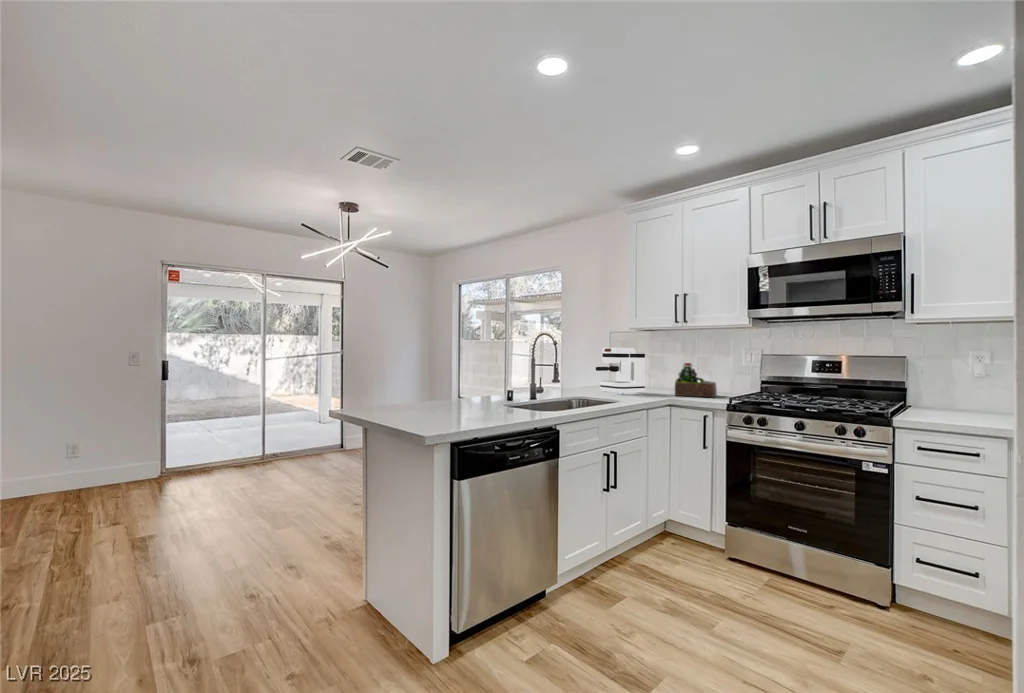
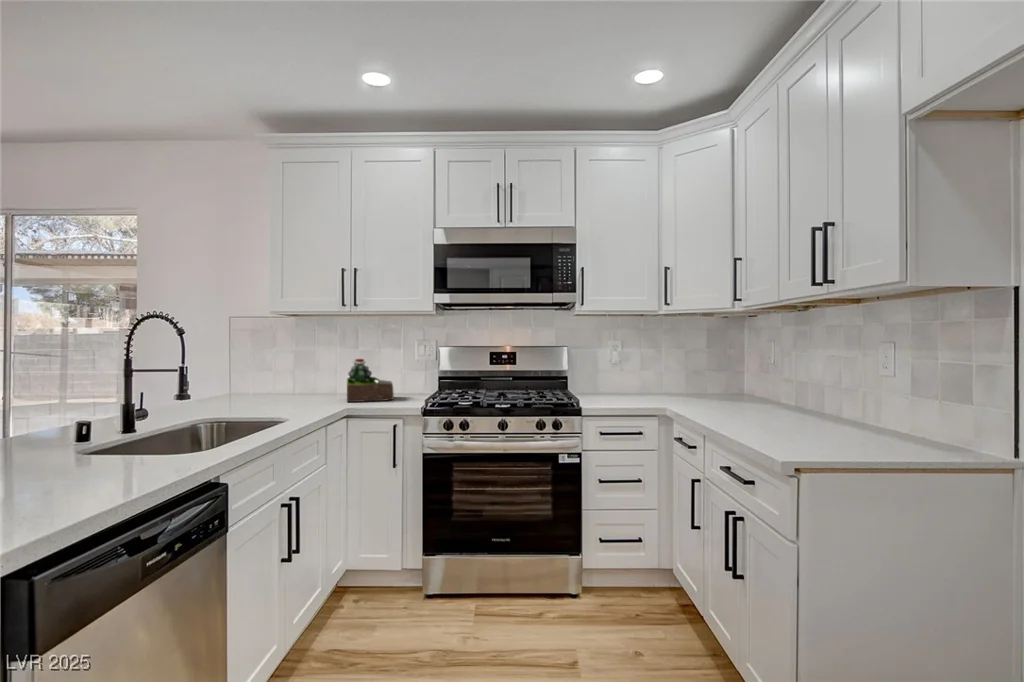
coffee maker: present [596,348,645,394] -> none [229,341,303,406]

